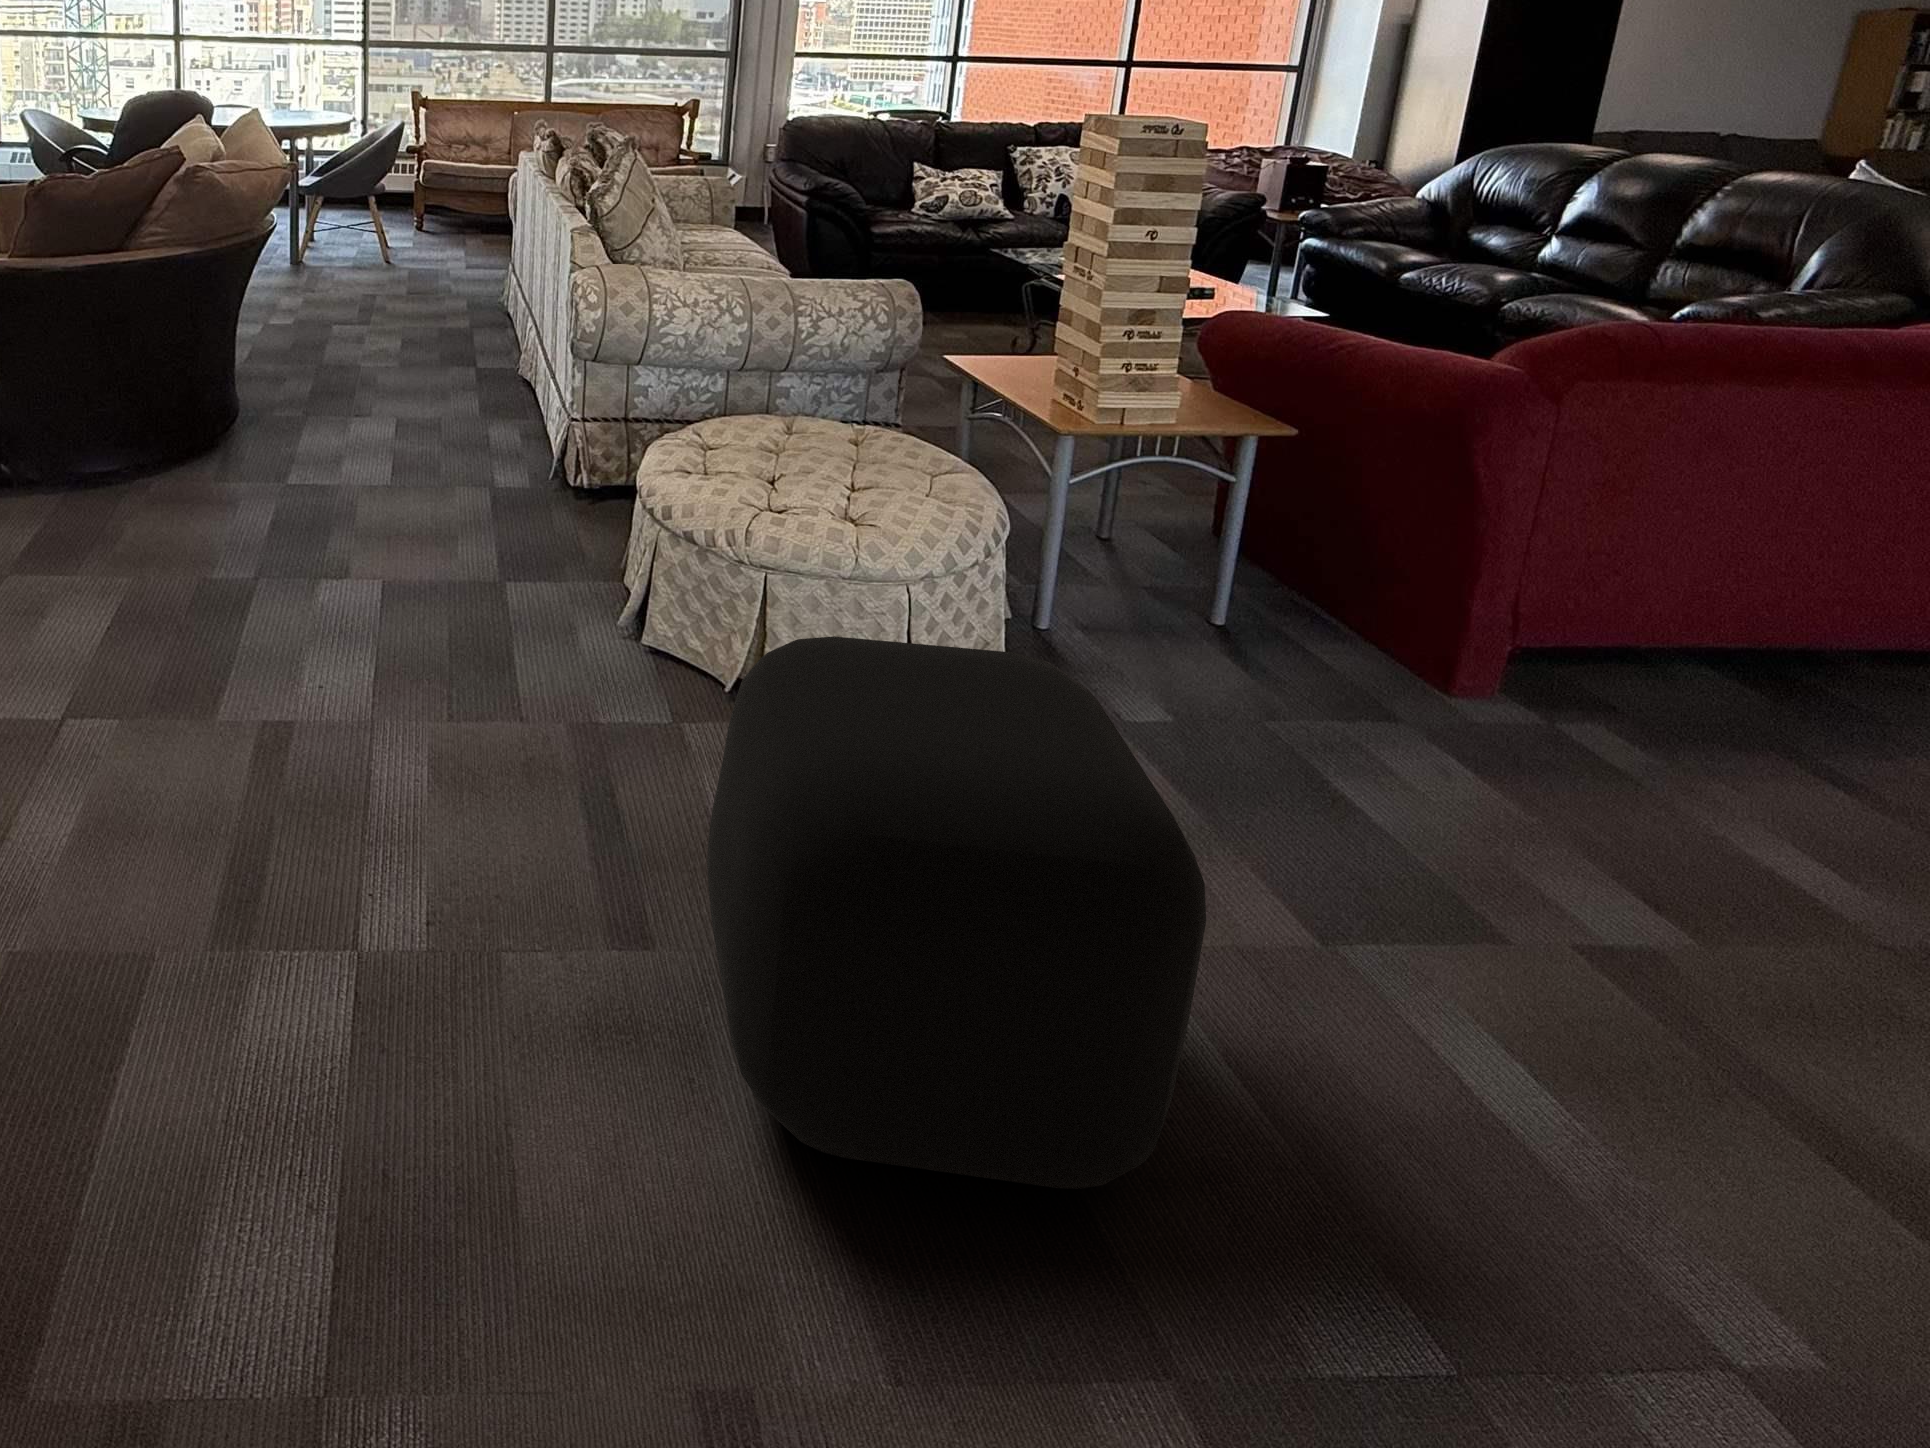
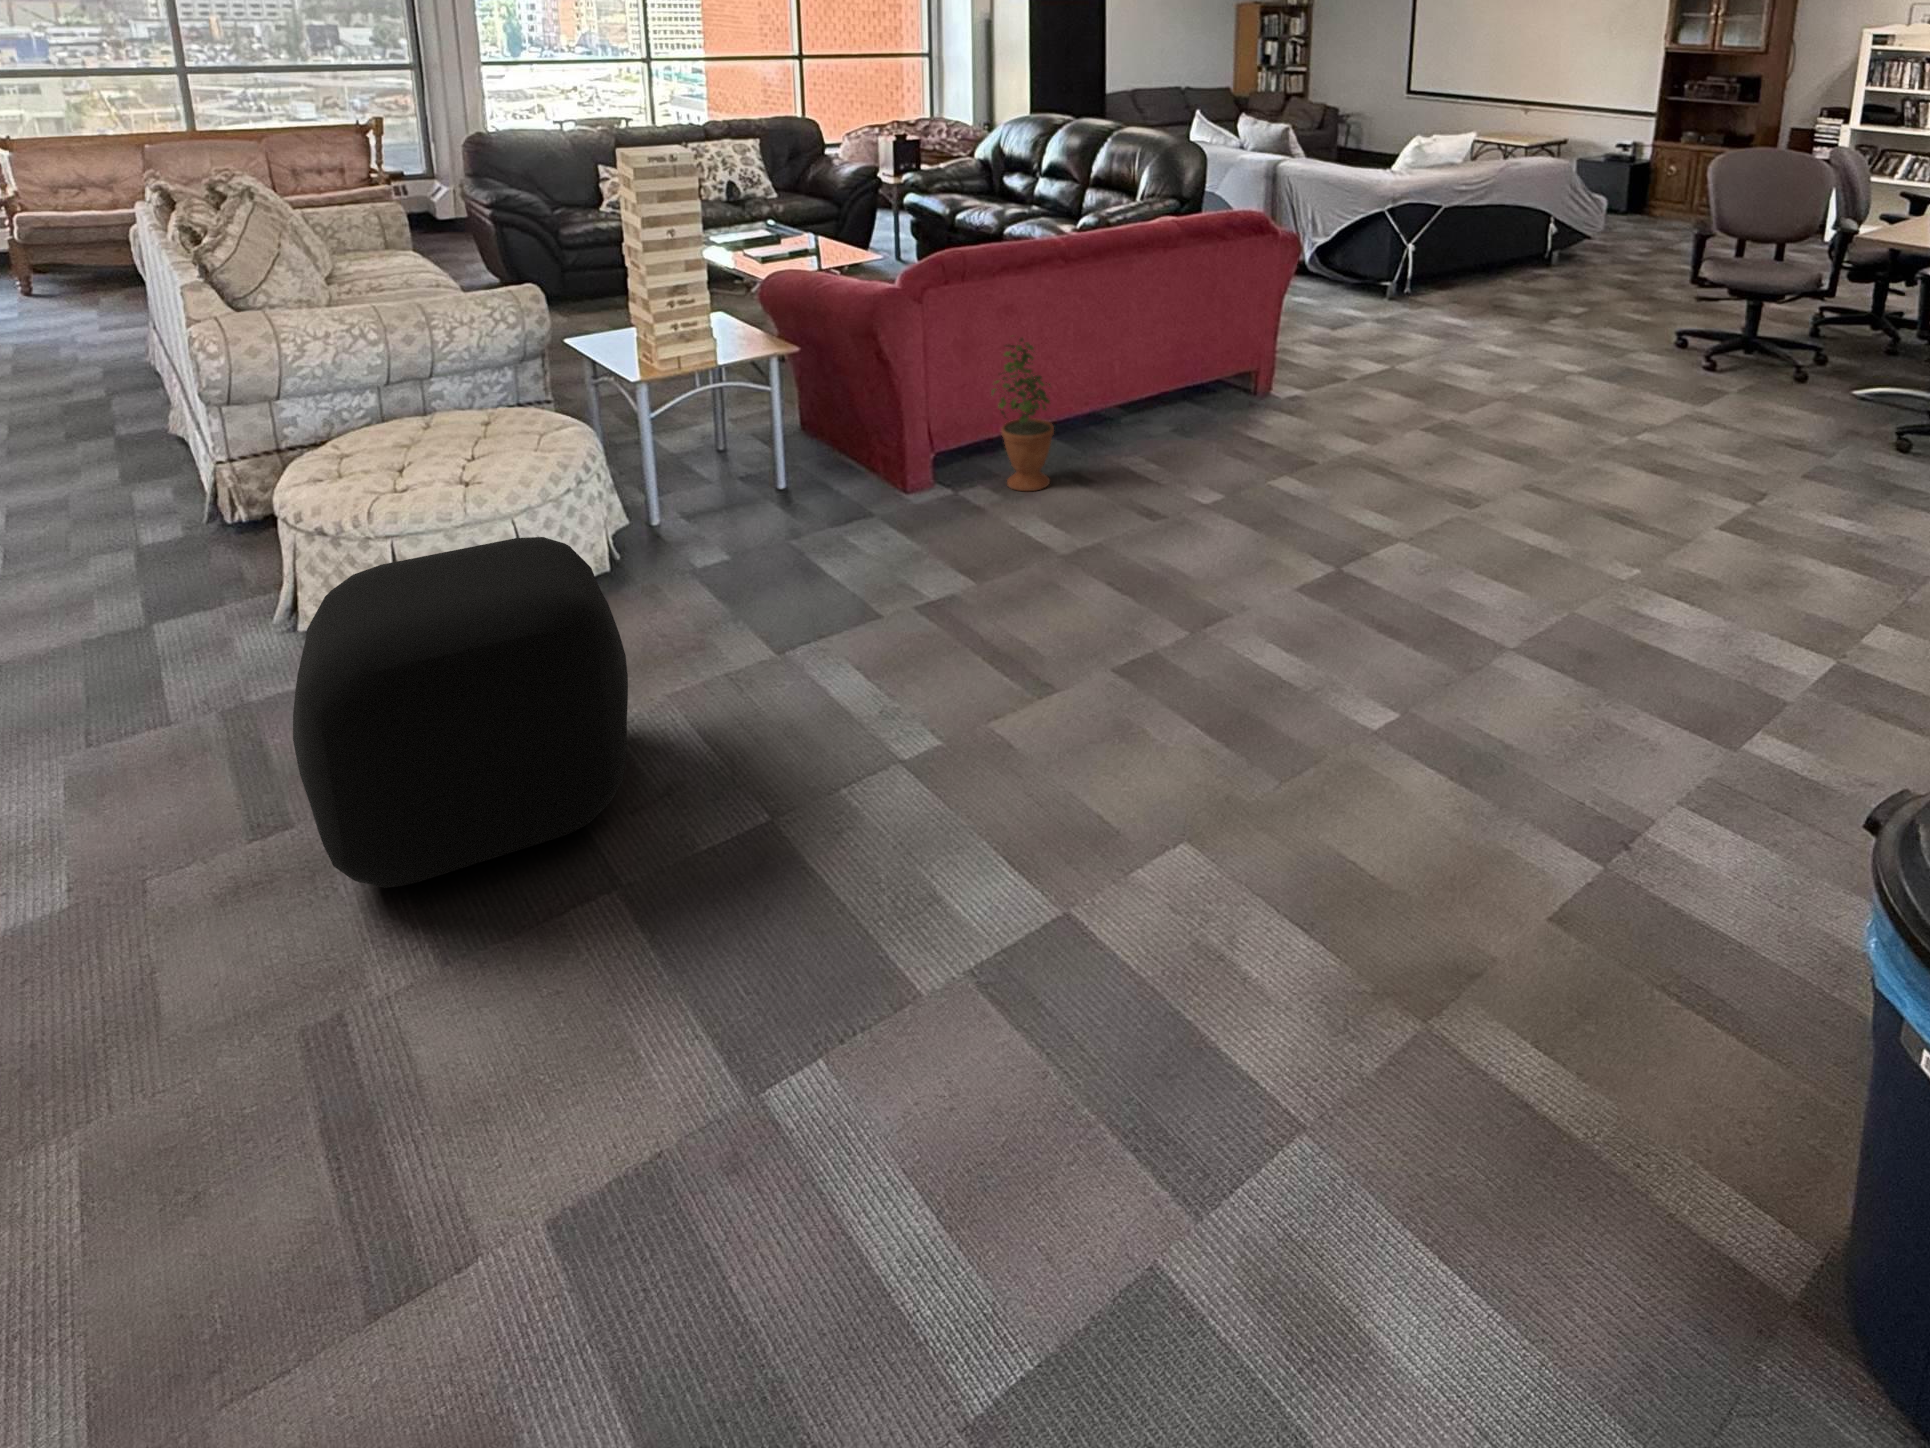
potted plant: none [1643,492,1802,774] -> present [992,338,1054,491]

